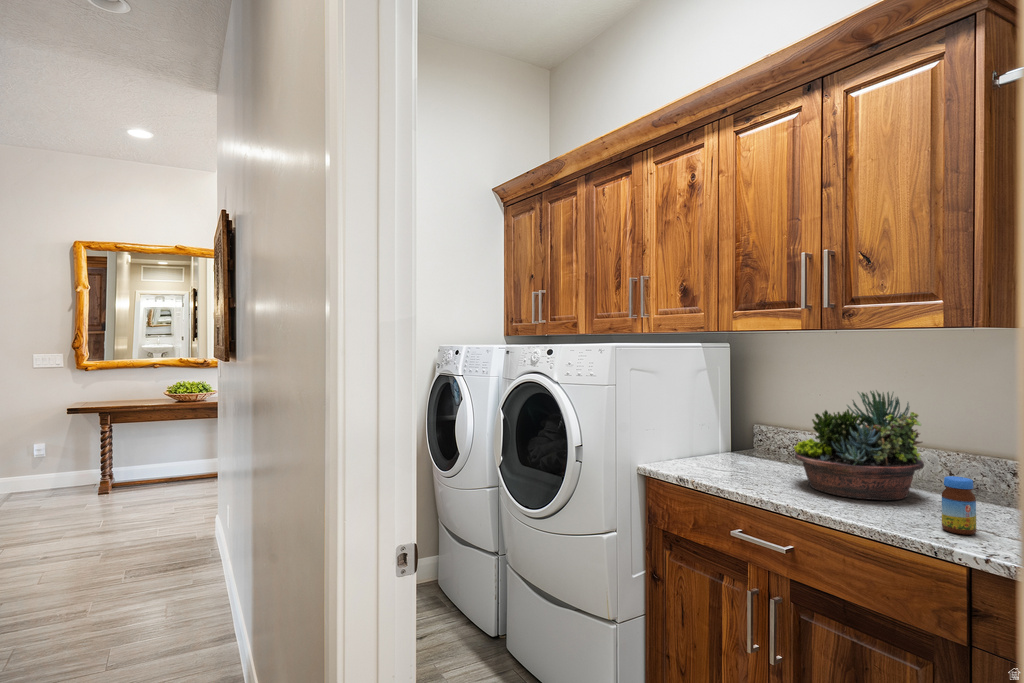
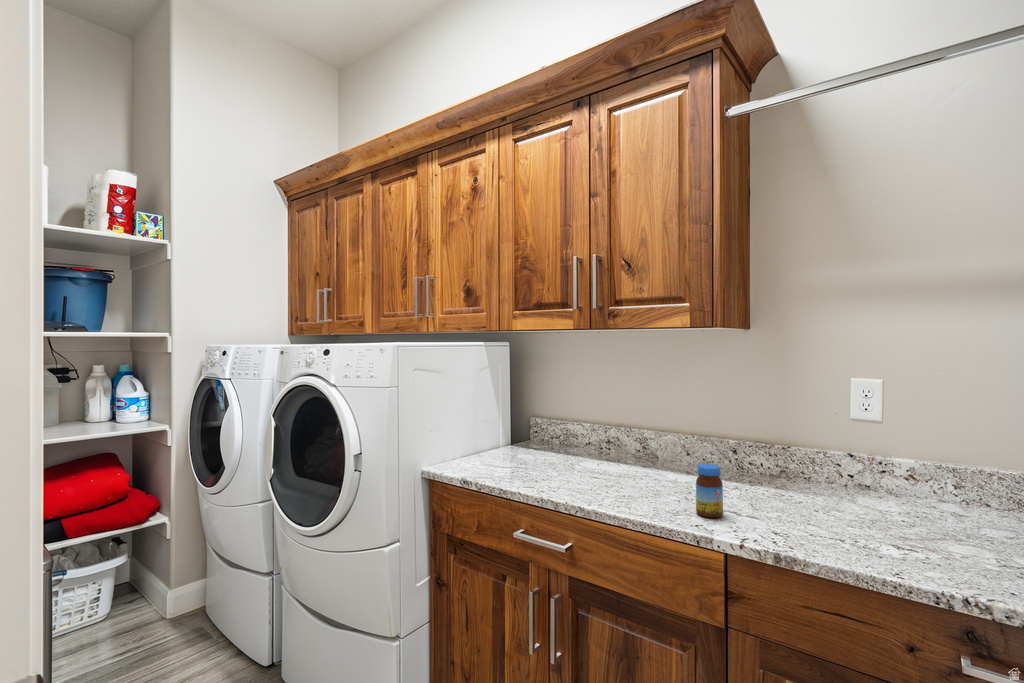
succulent planter: present [794,391,924,500] -> none [568,384,673,487]

